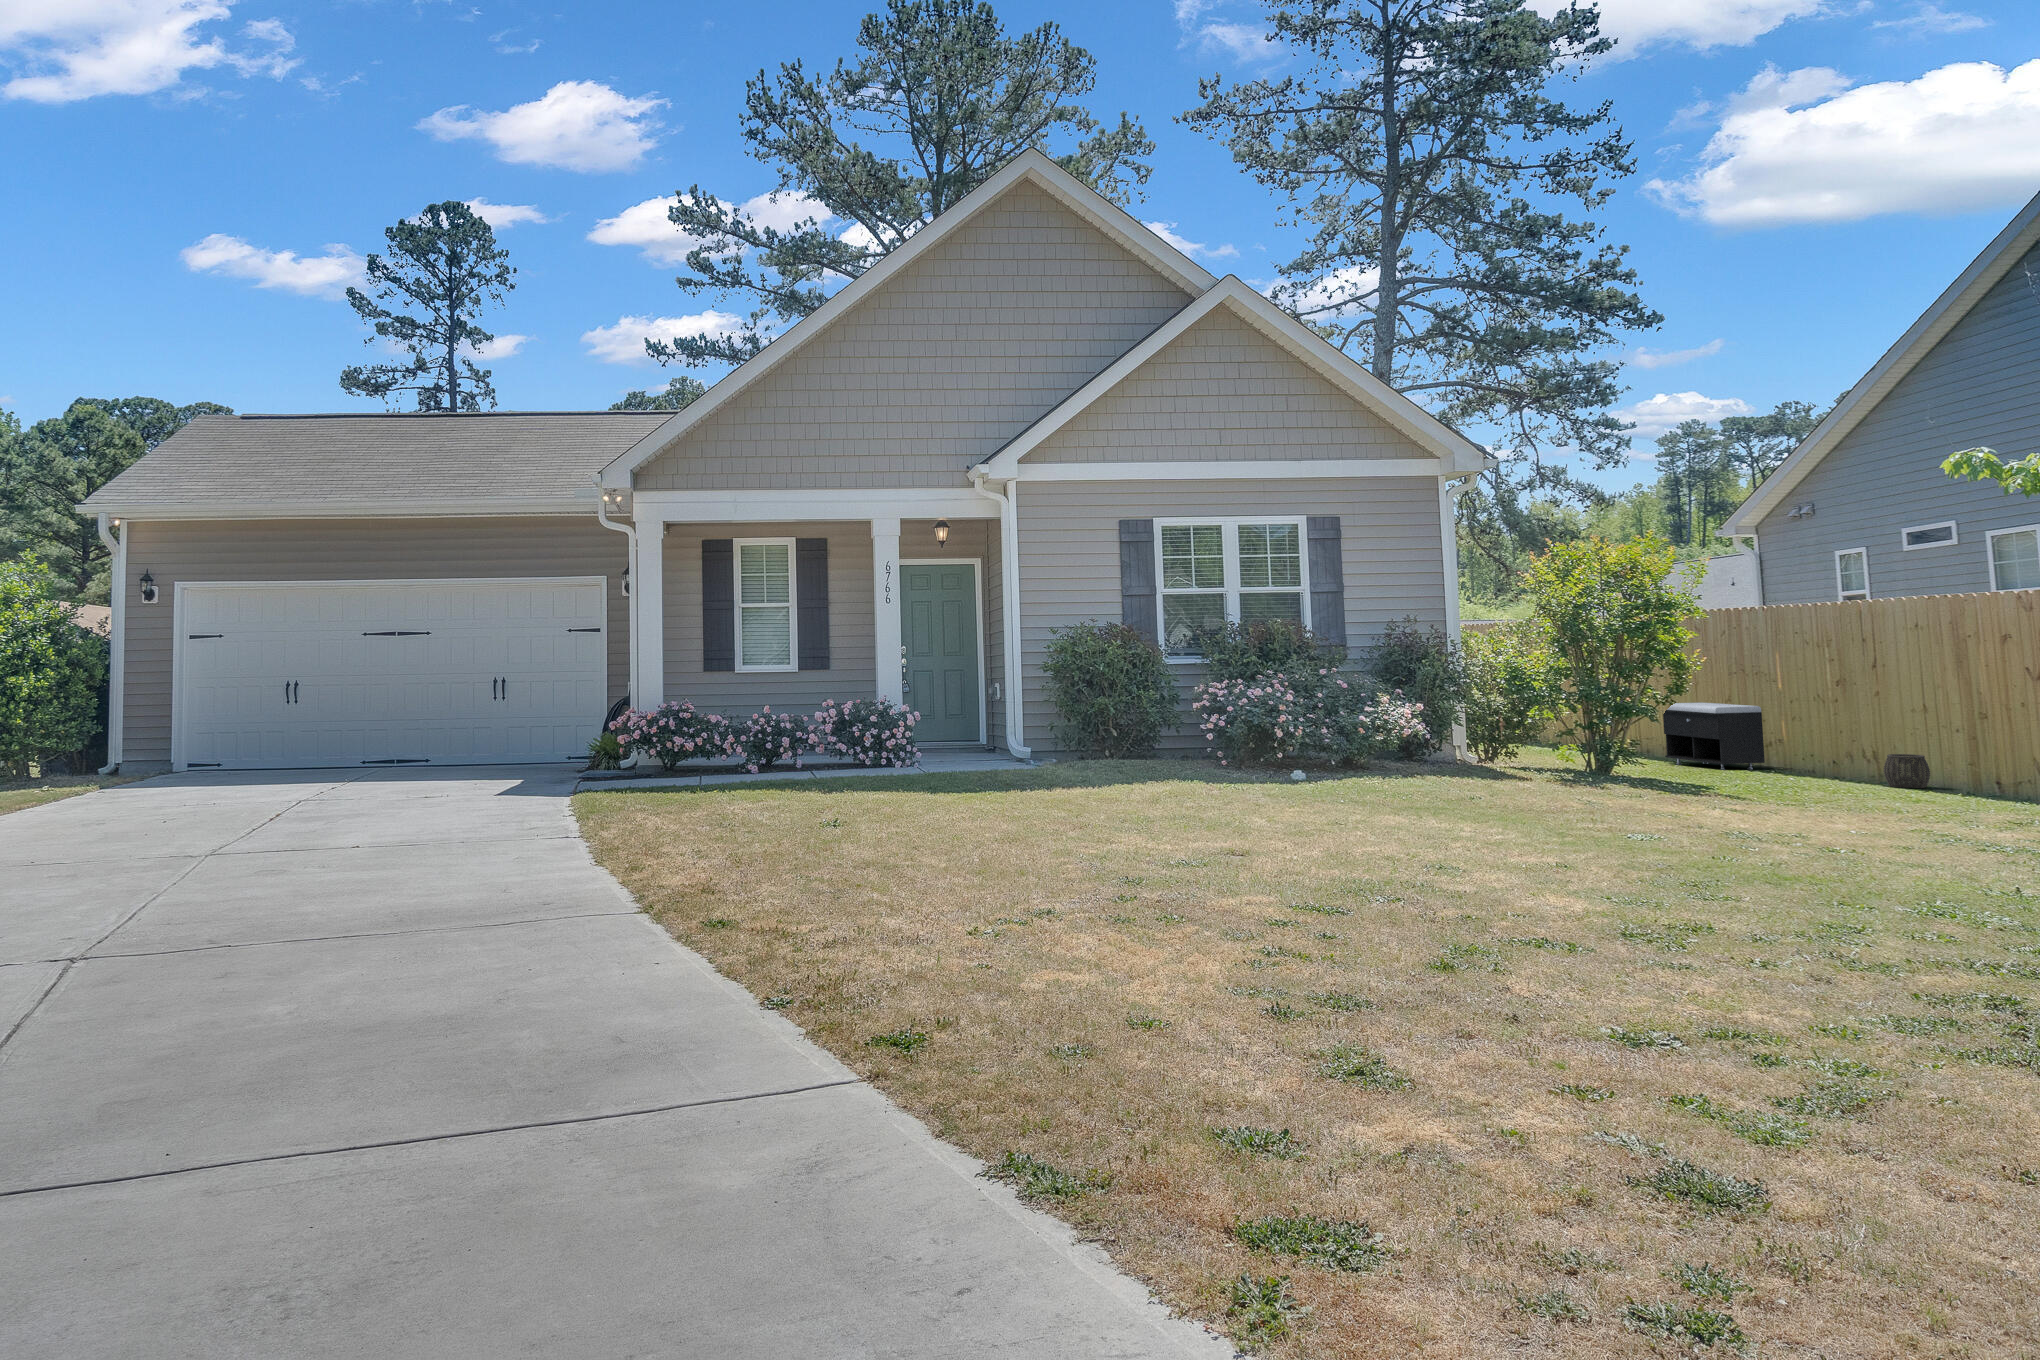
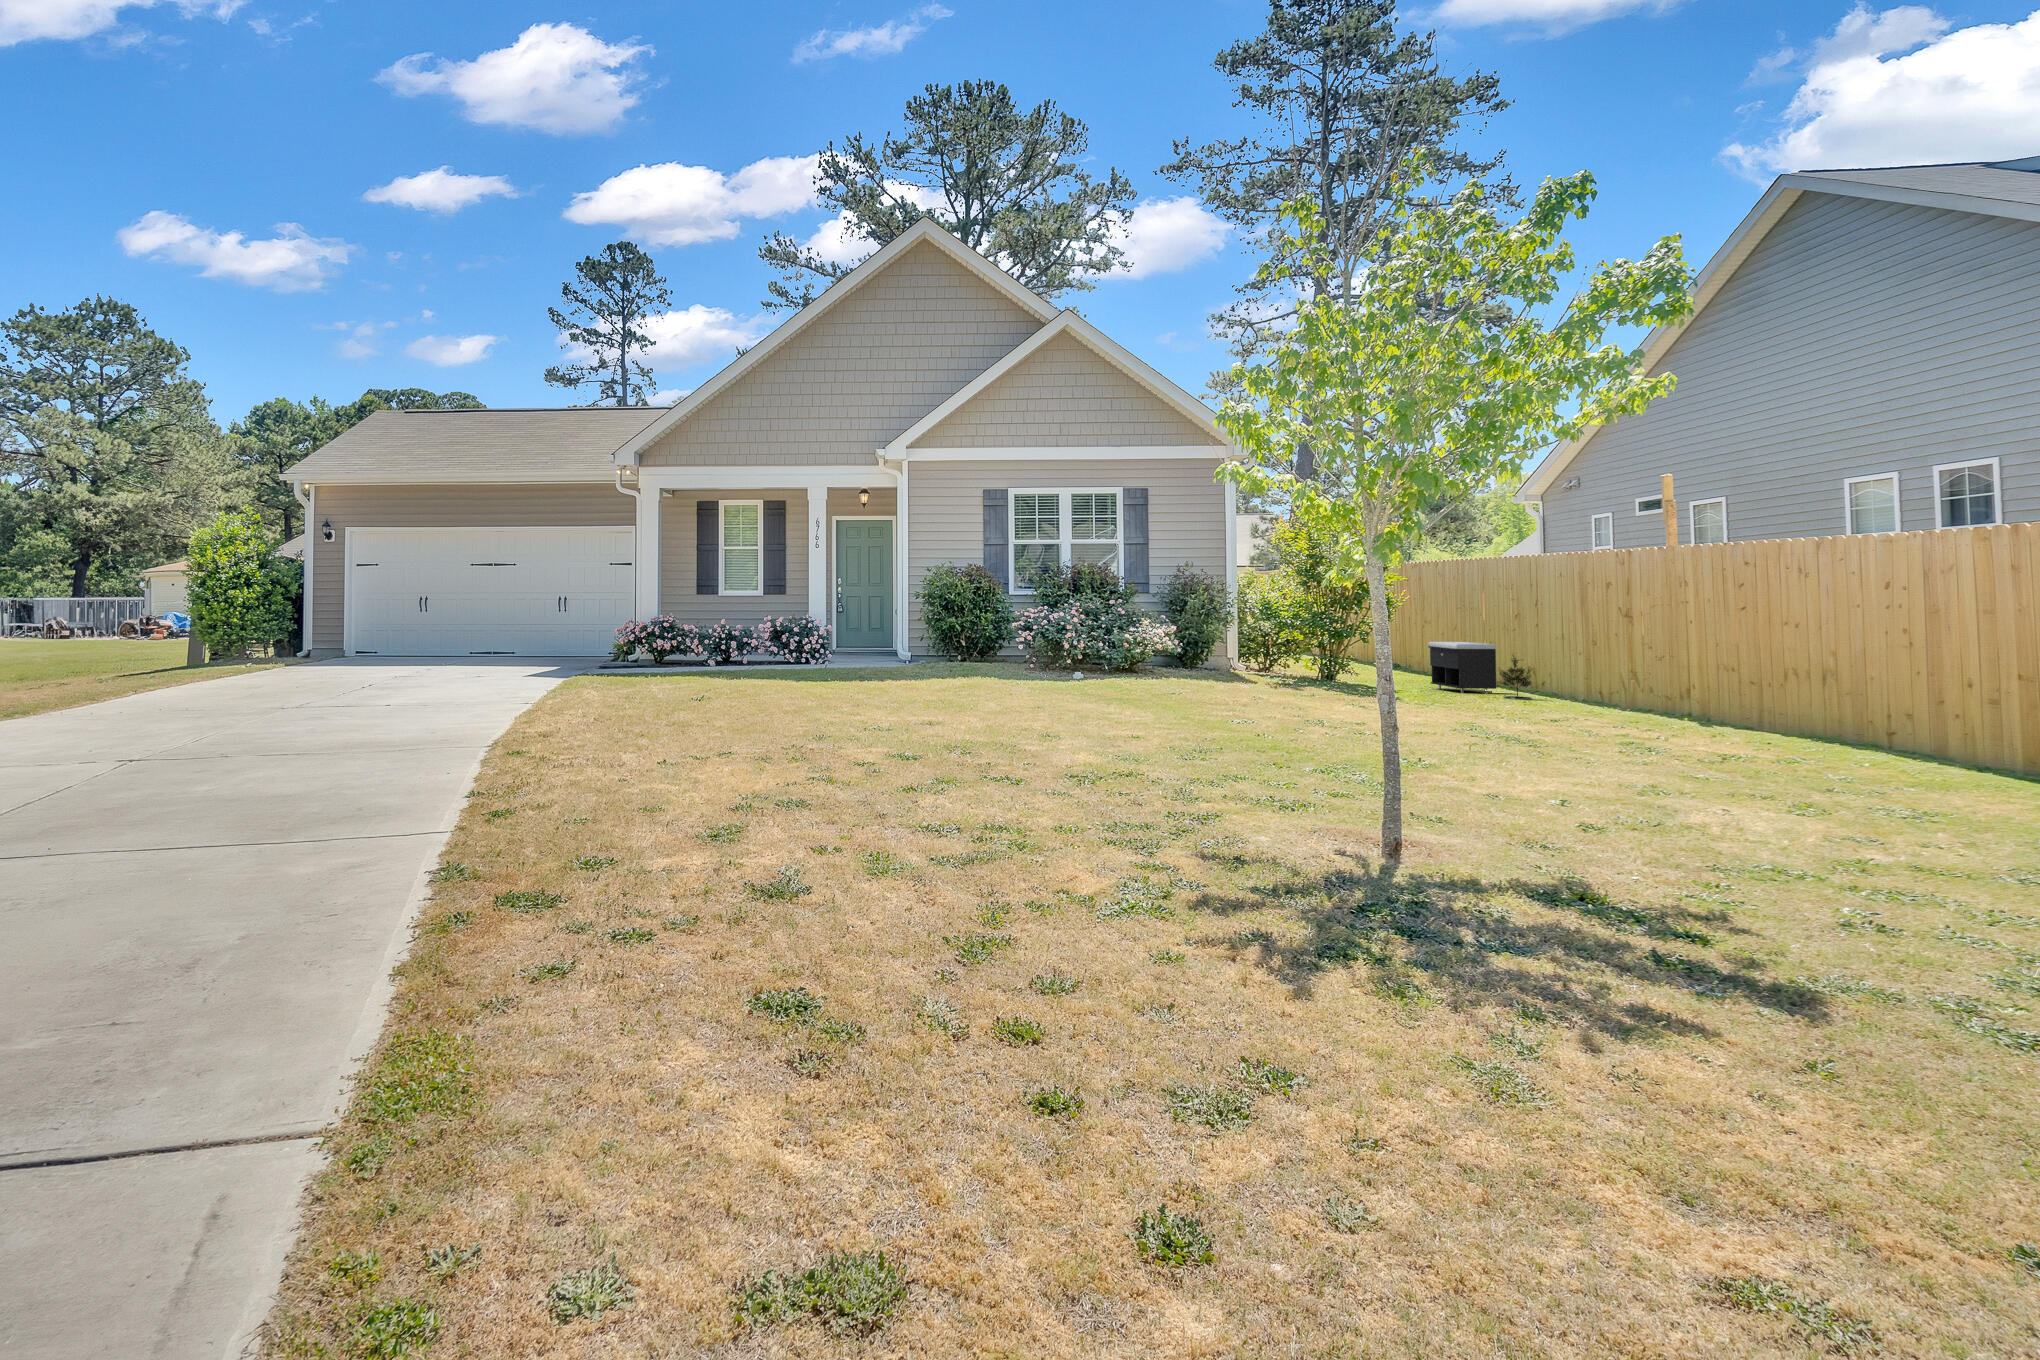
potted tree: none [1788,718,1840,779] -> present [1500,655,1532,700]
woven basket: present [1884,754,1930,788] -> none [1546,680,1580,706]

